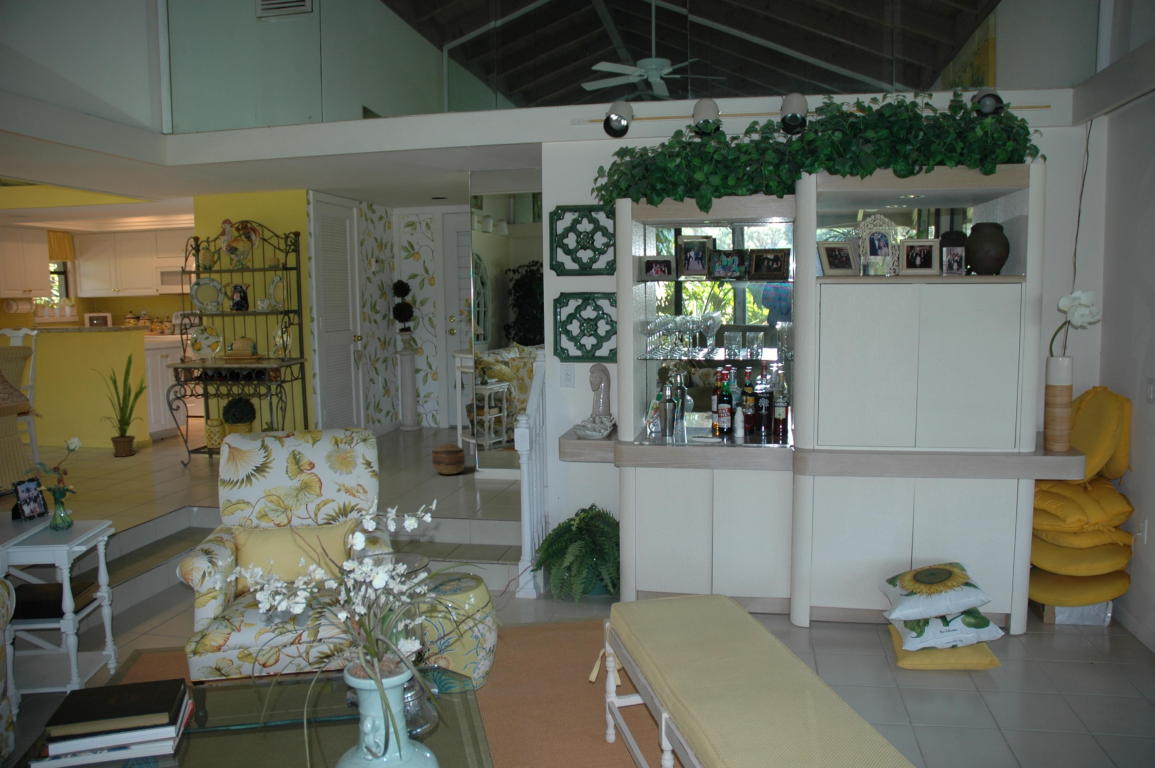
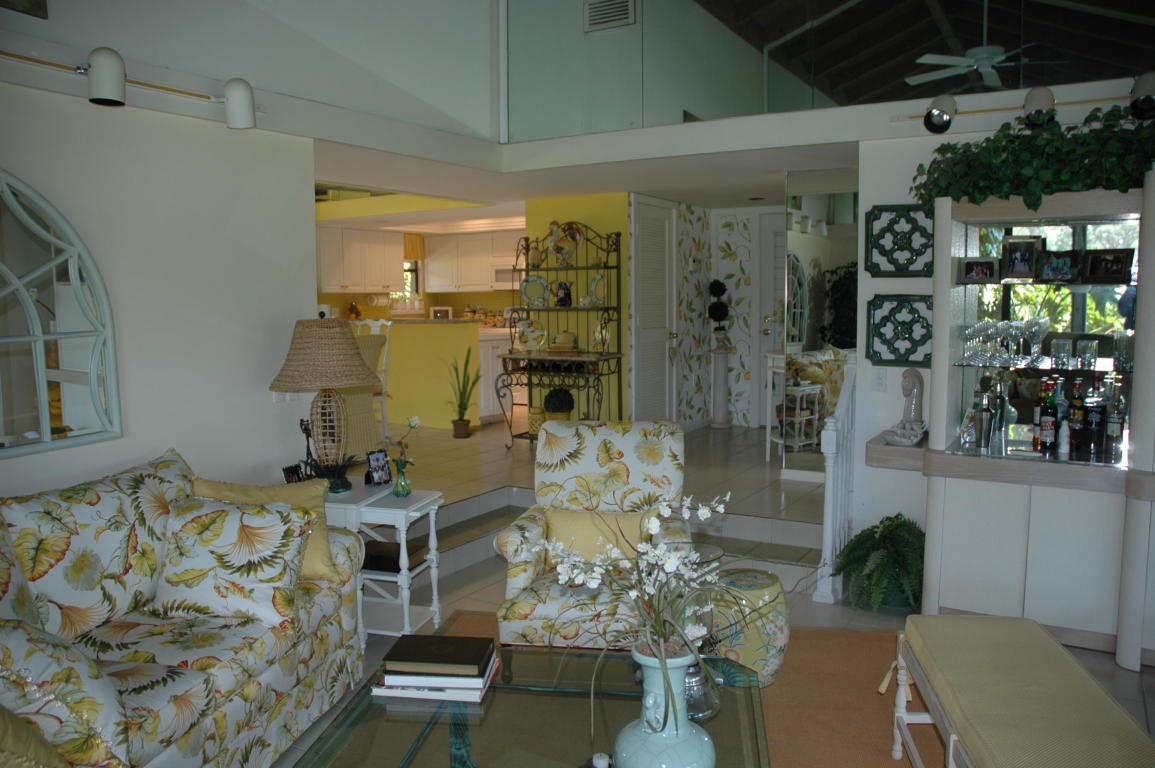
basket: present [432,444,465,475] -> none [738,444,771,475]

